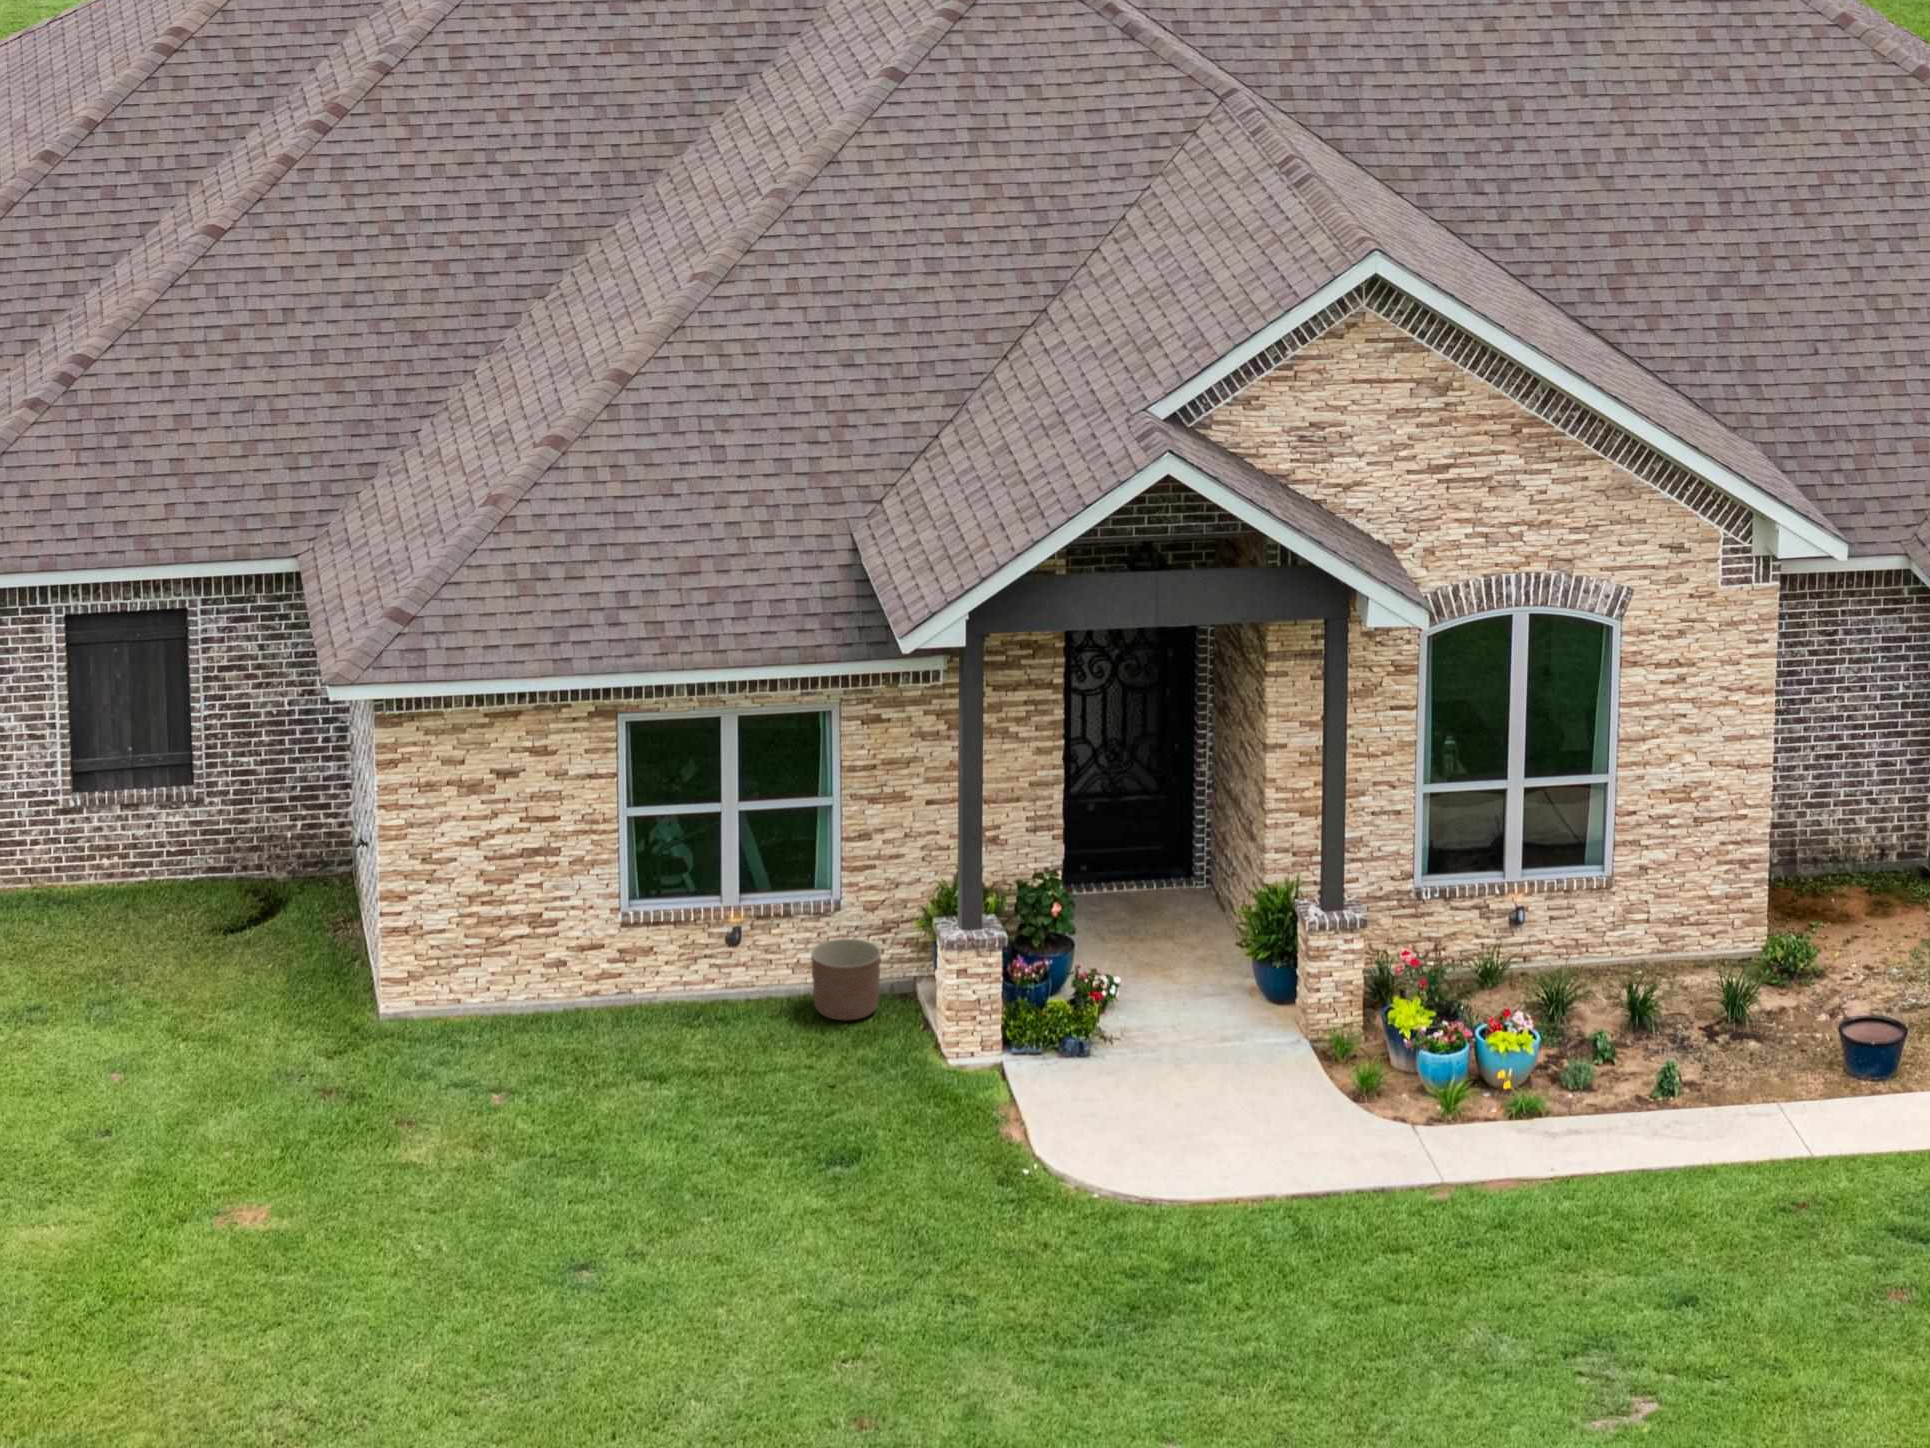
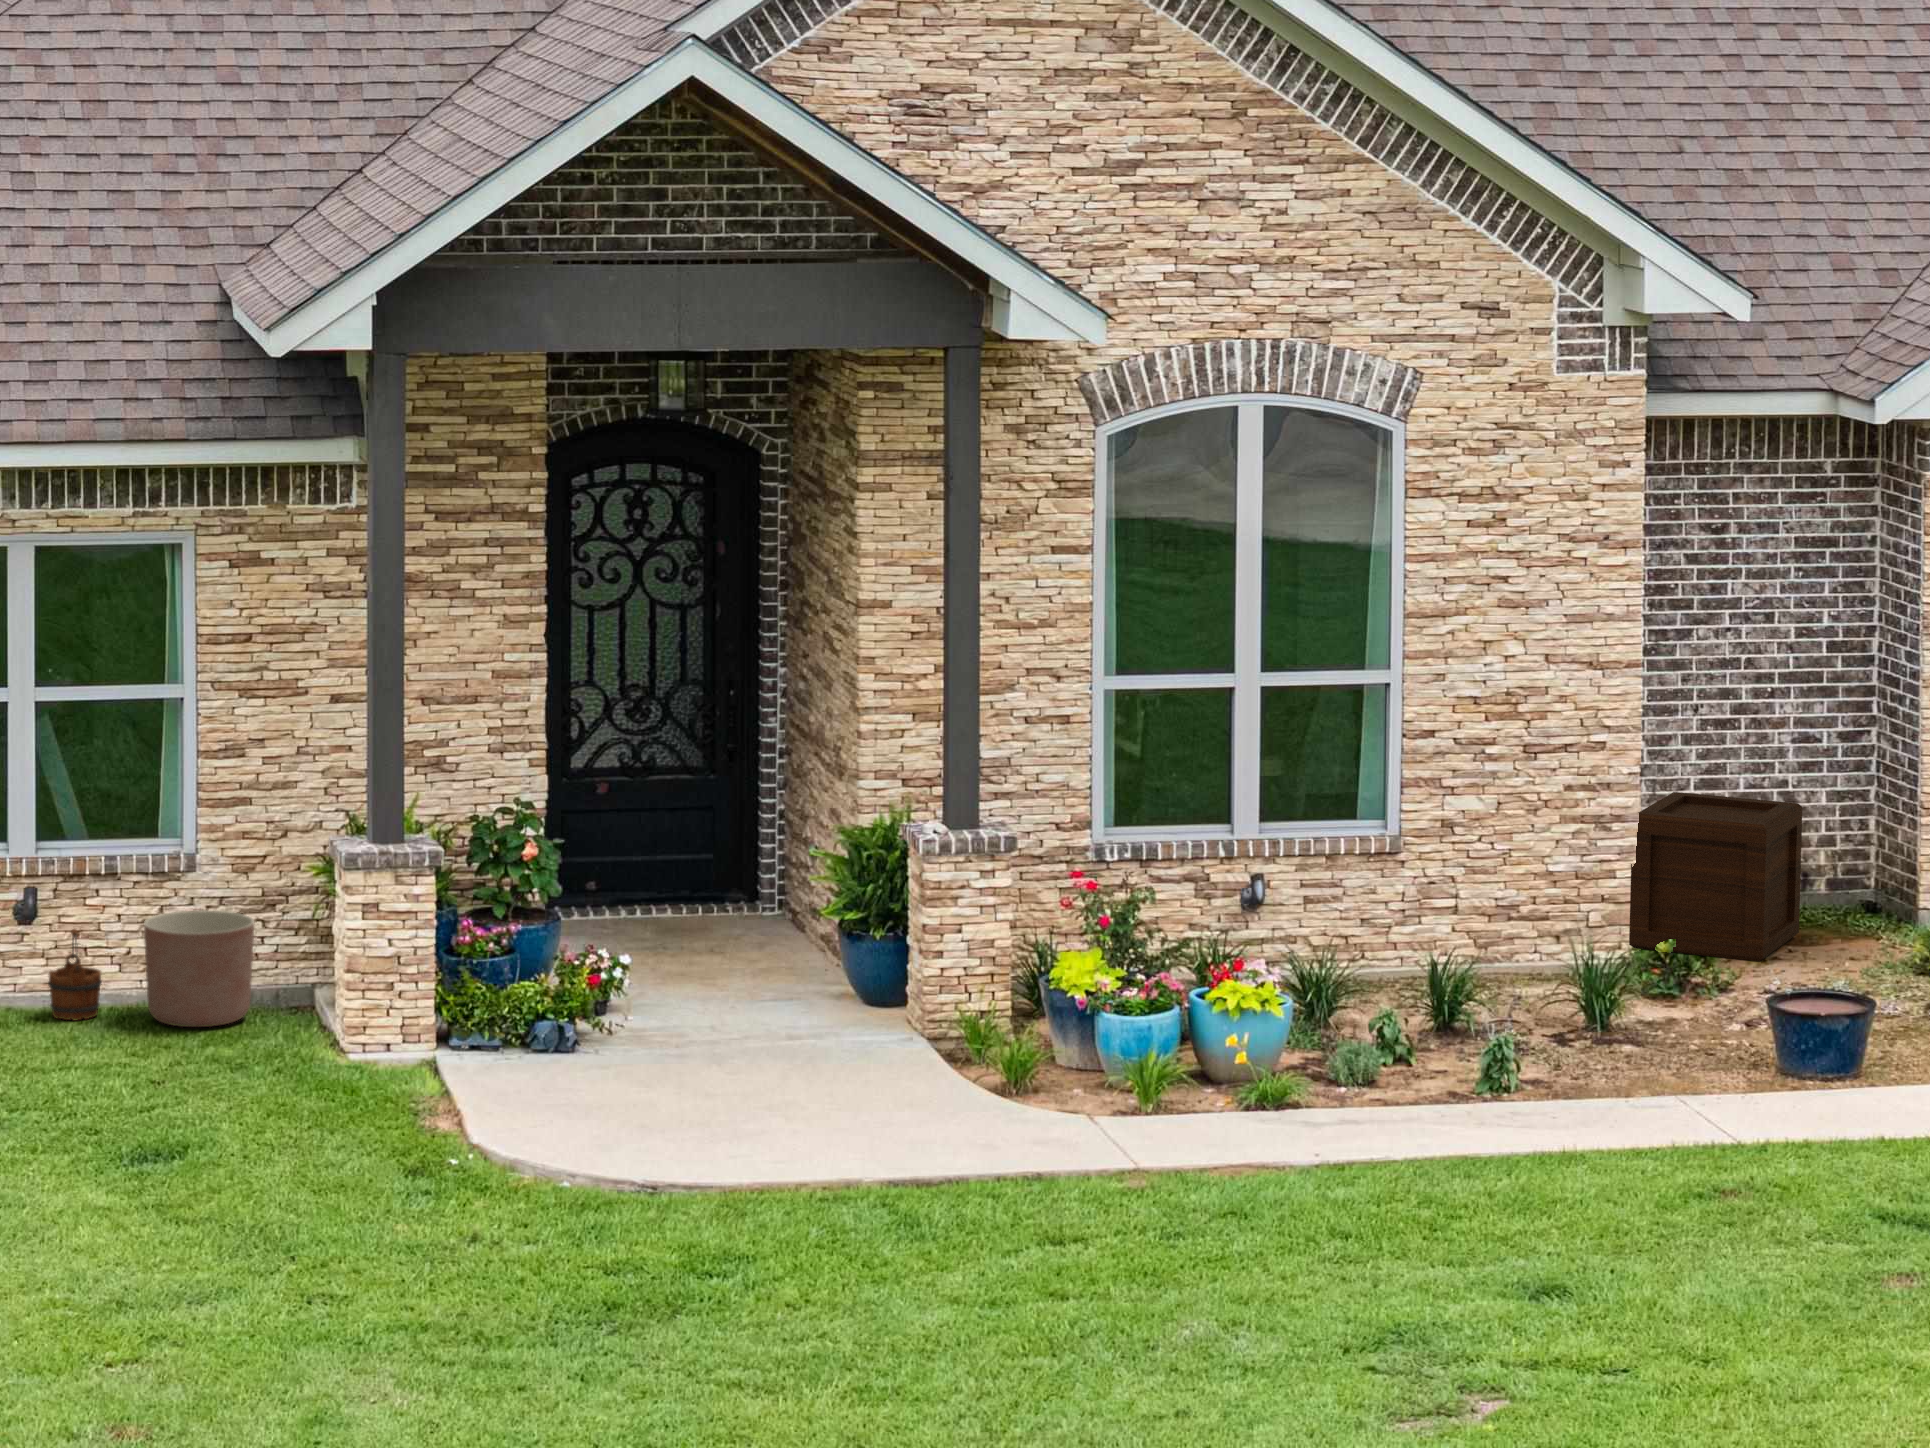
wooden crate: none [1762,805,1879,933] -> present [1629,792,1802,961]
wooden bucket: none [750,954,784,1013] -> present [48,929,102,1020]

